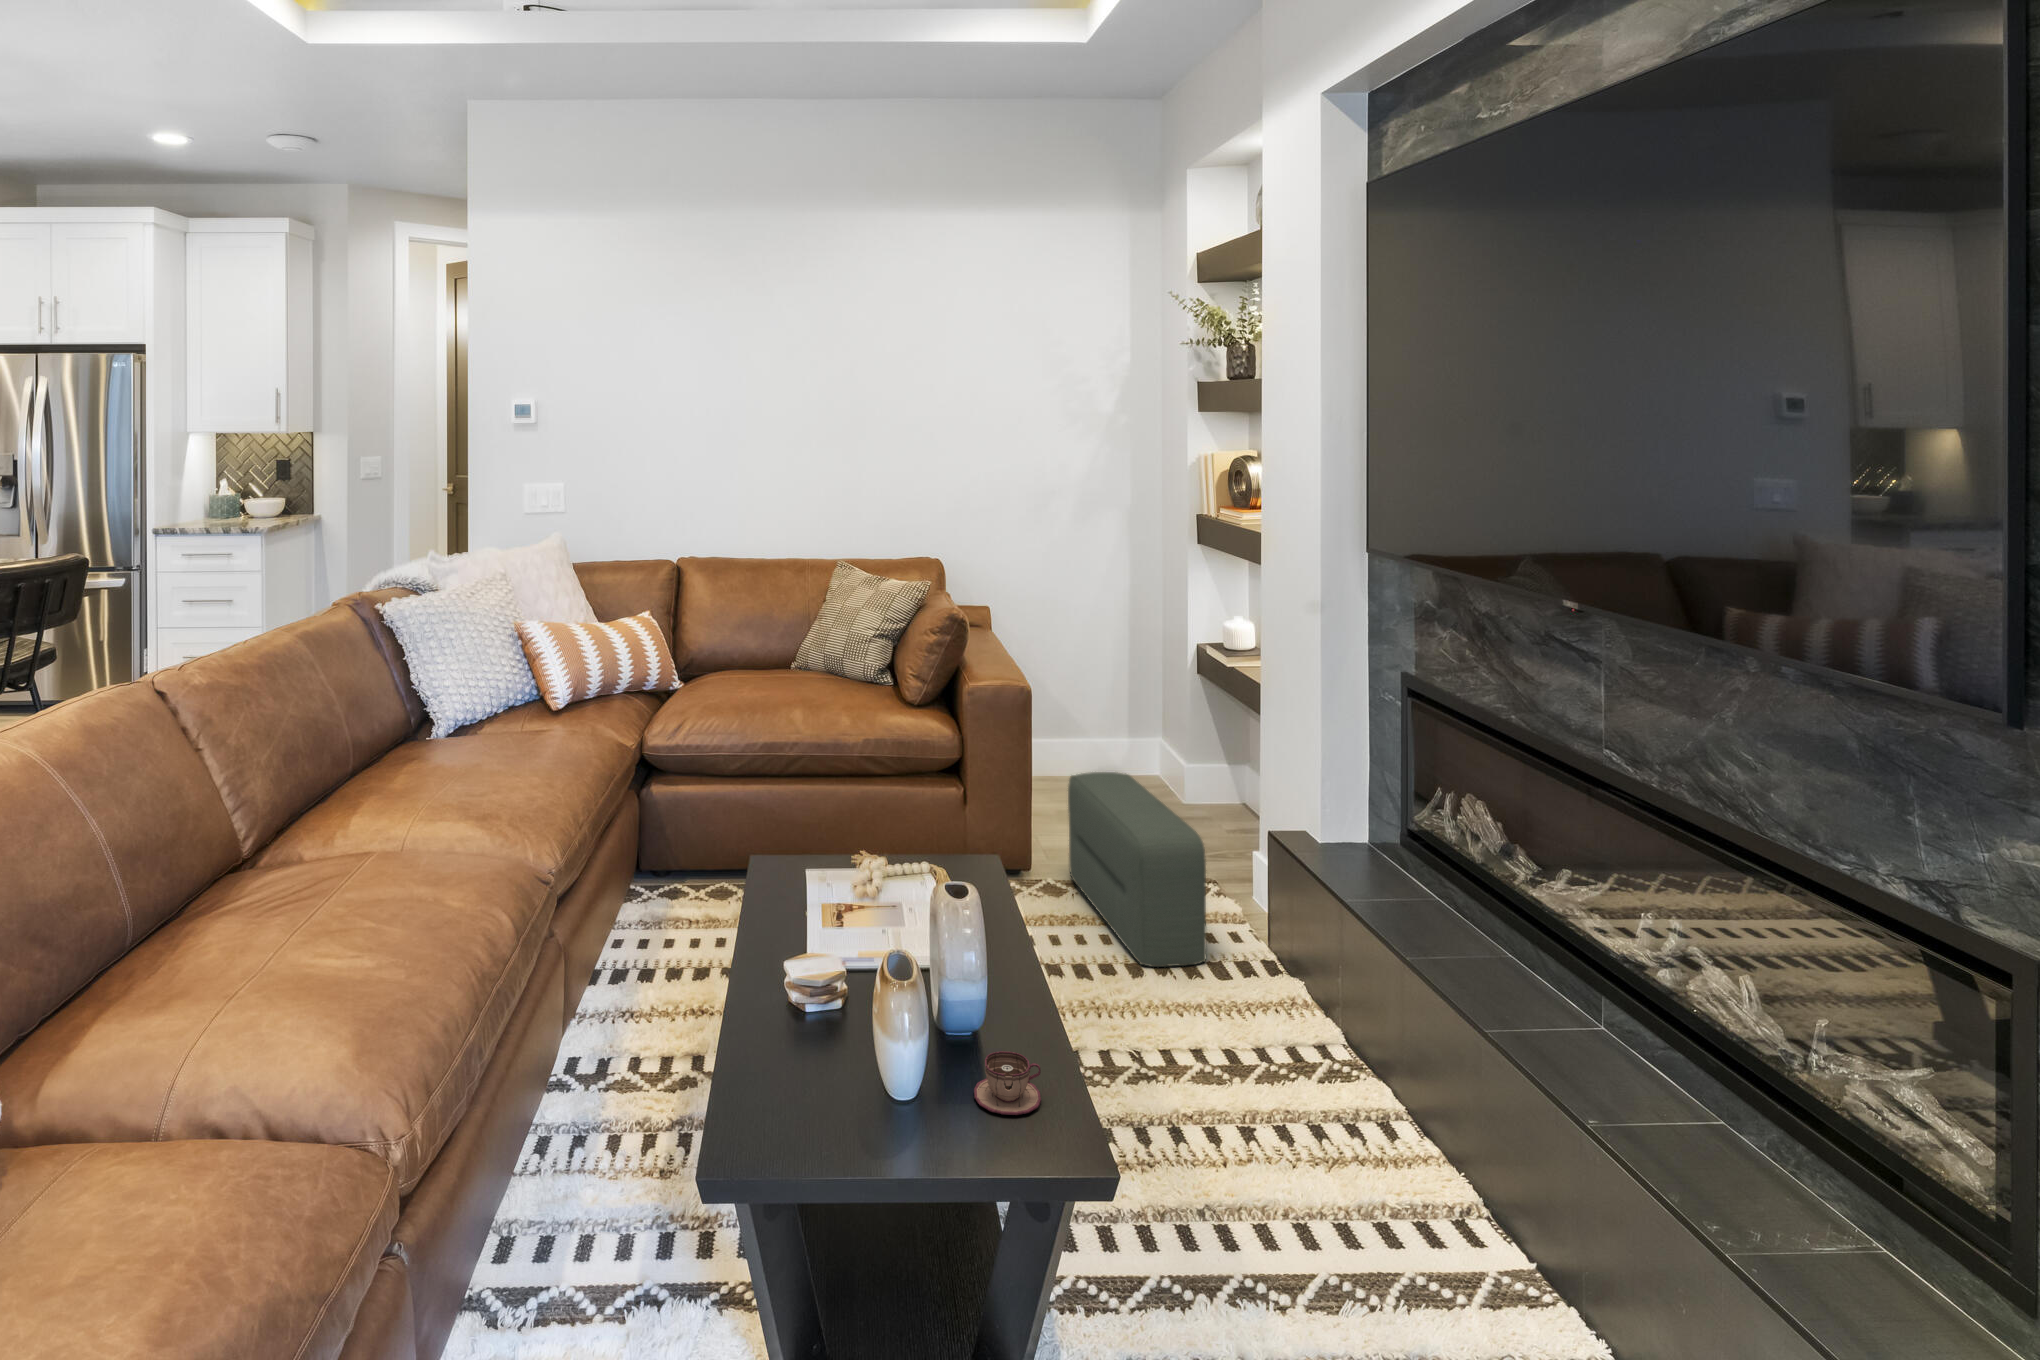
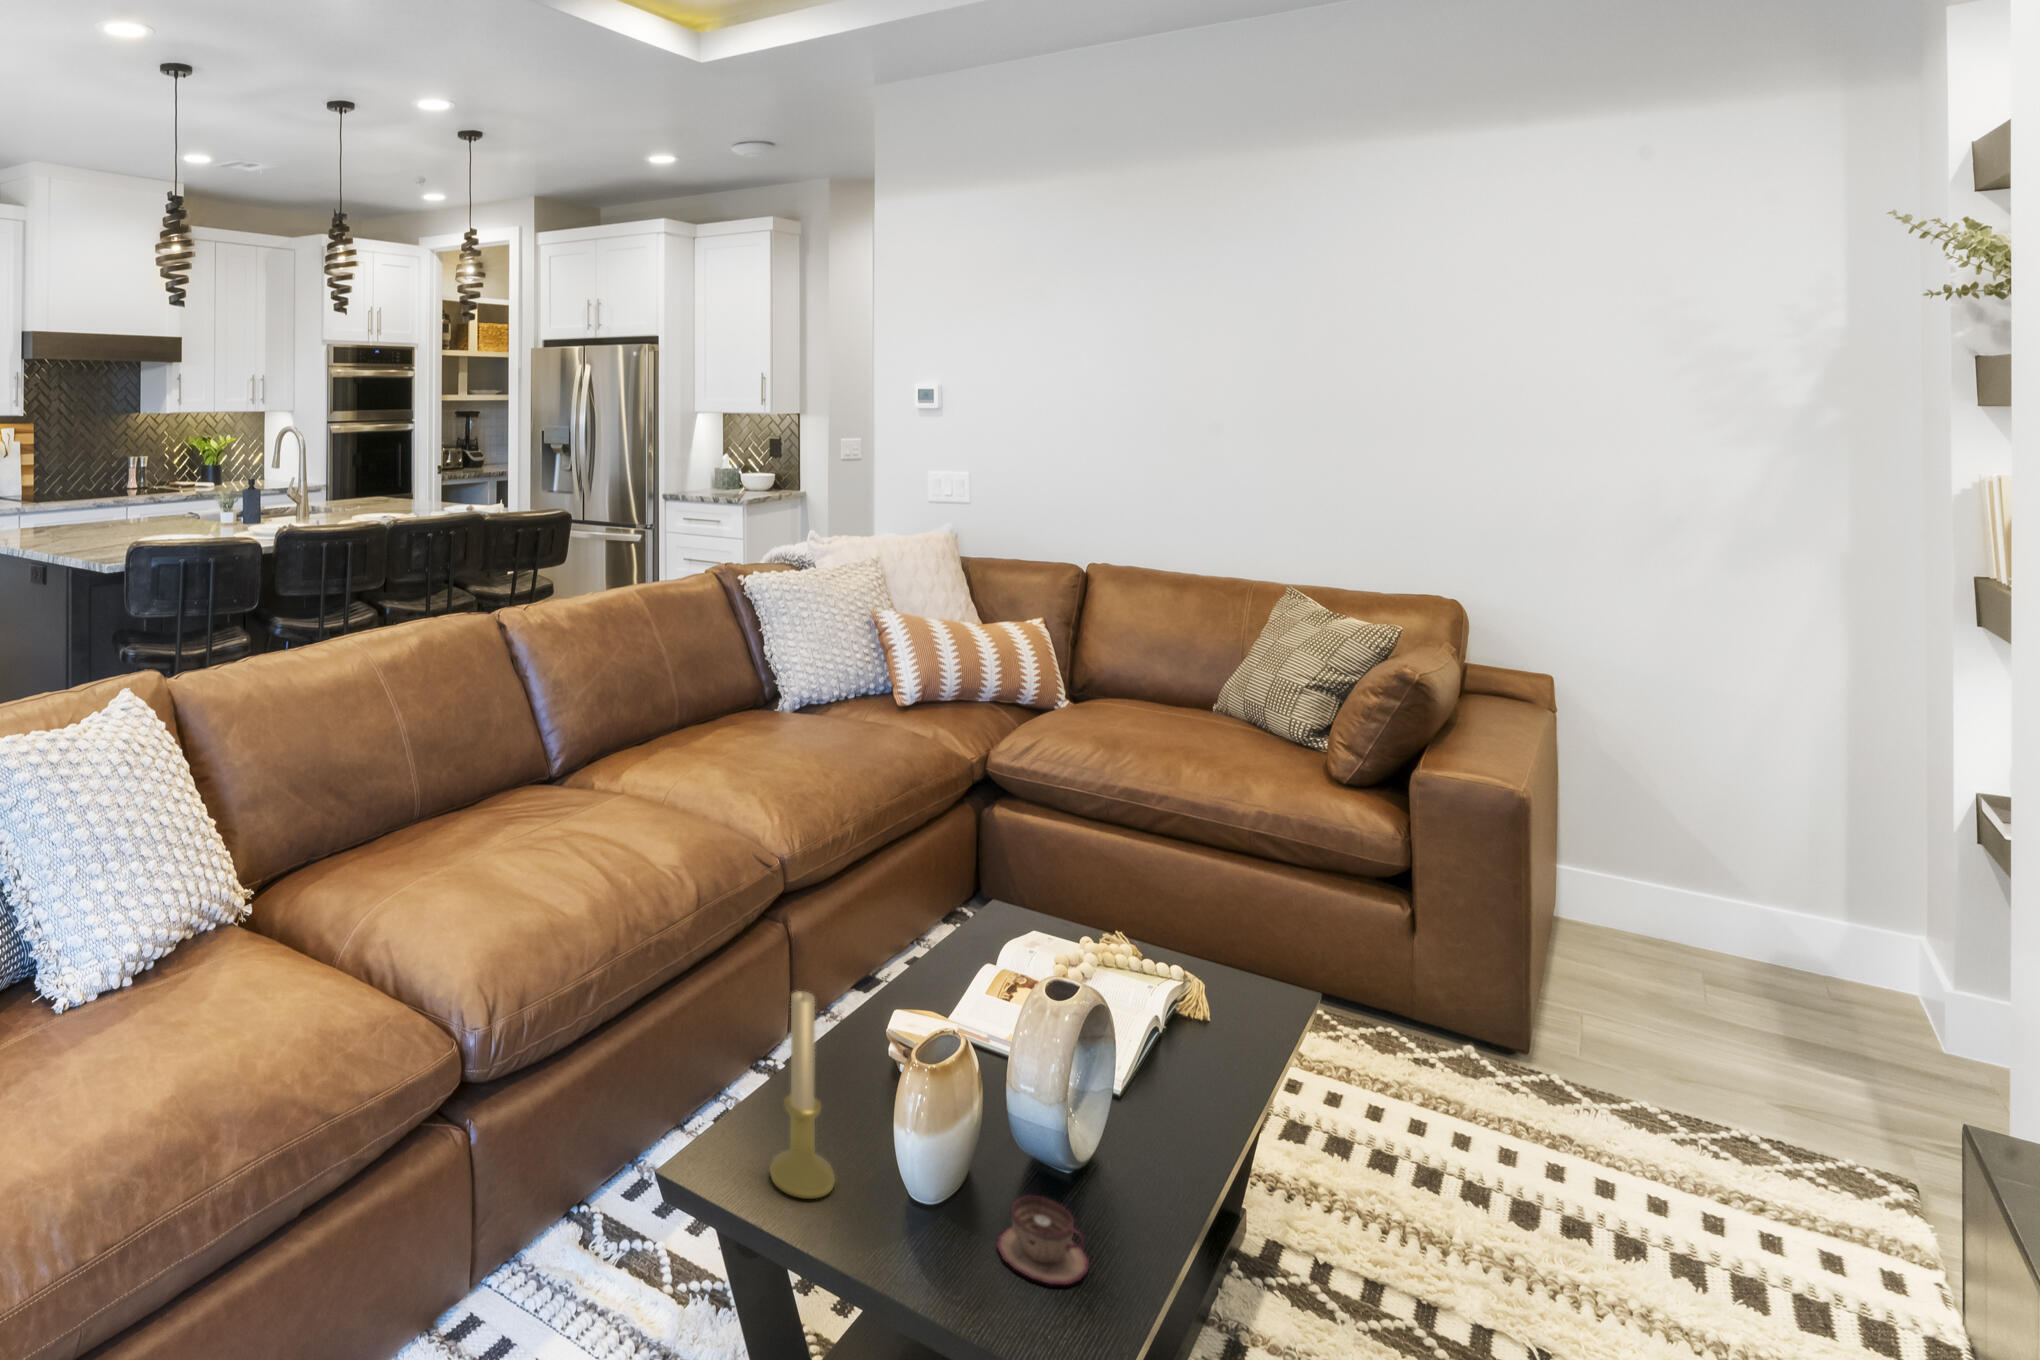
pouf: present [1068,772,1206,967] -> none [1597,938,1787,1291]
candle holder: none [786,949,845,1142] -> present [770,991,835,1199]

